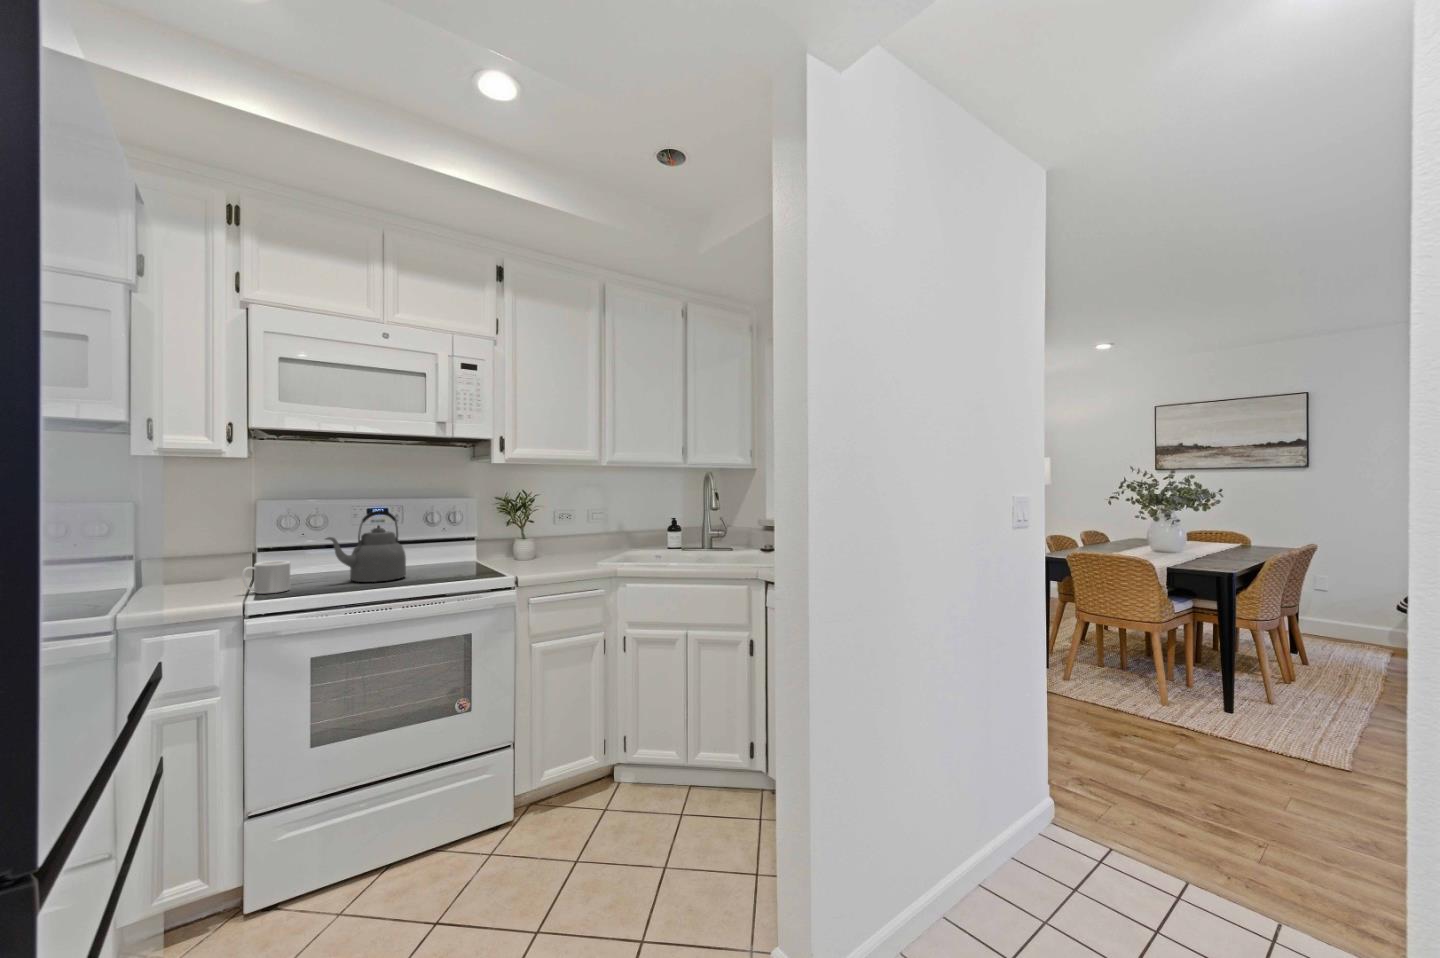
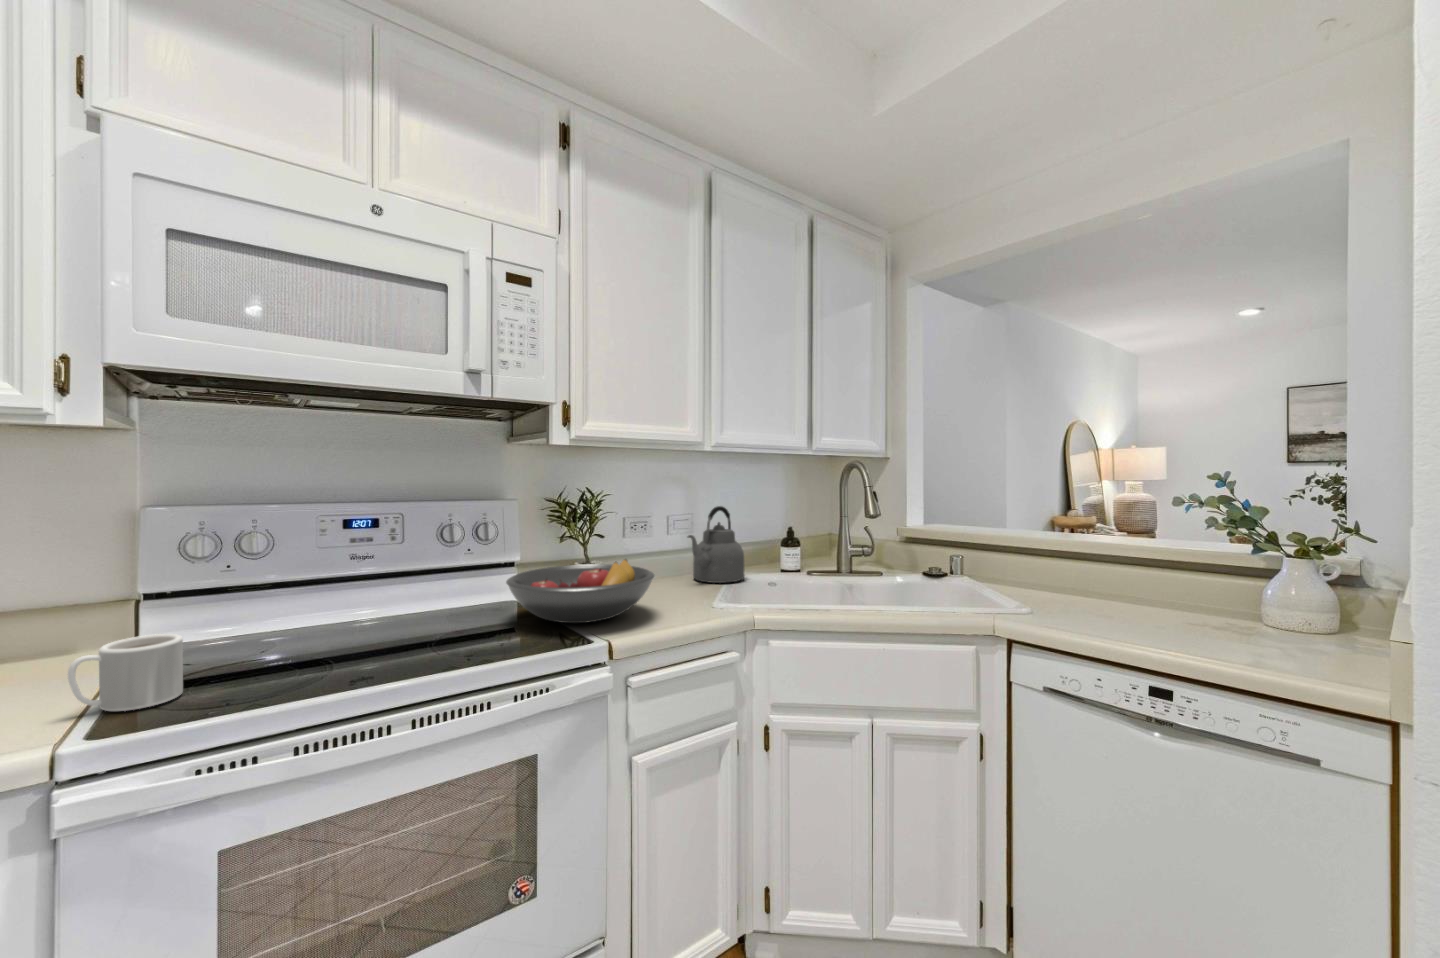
kettle: present [326,510,406,582] -> present [688,506,745,583]
fruit bowl: none [462,534,555,569] -> present [506,559,654,623]

